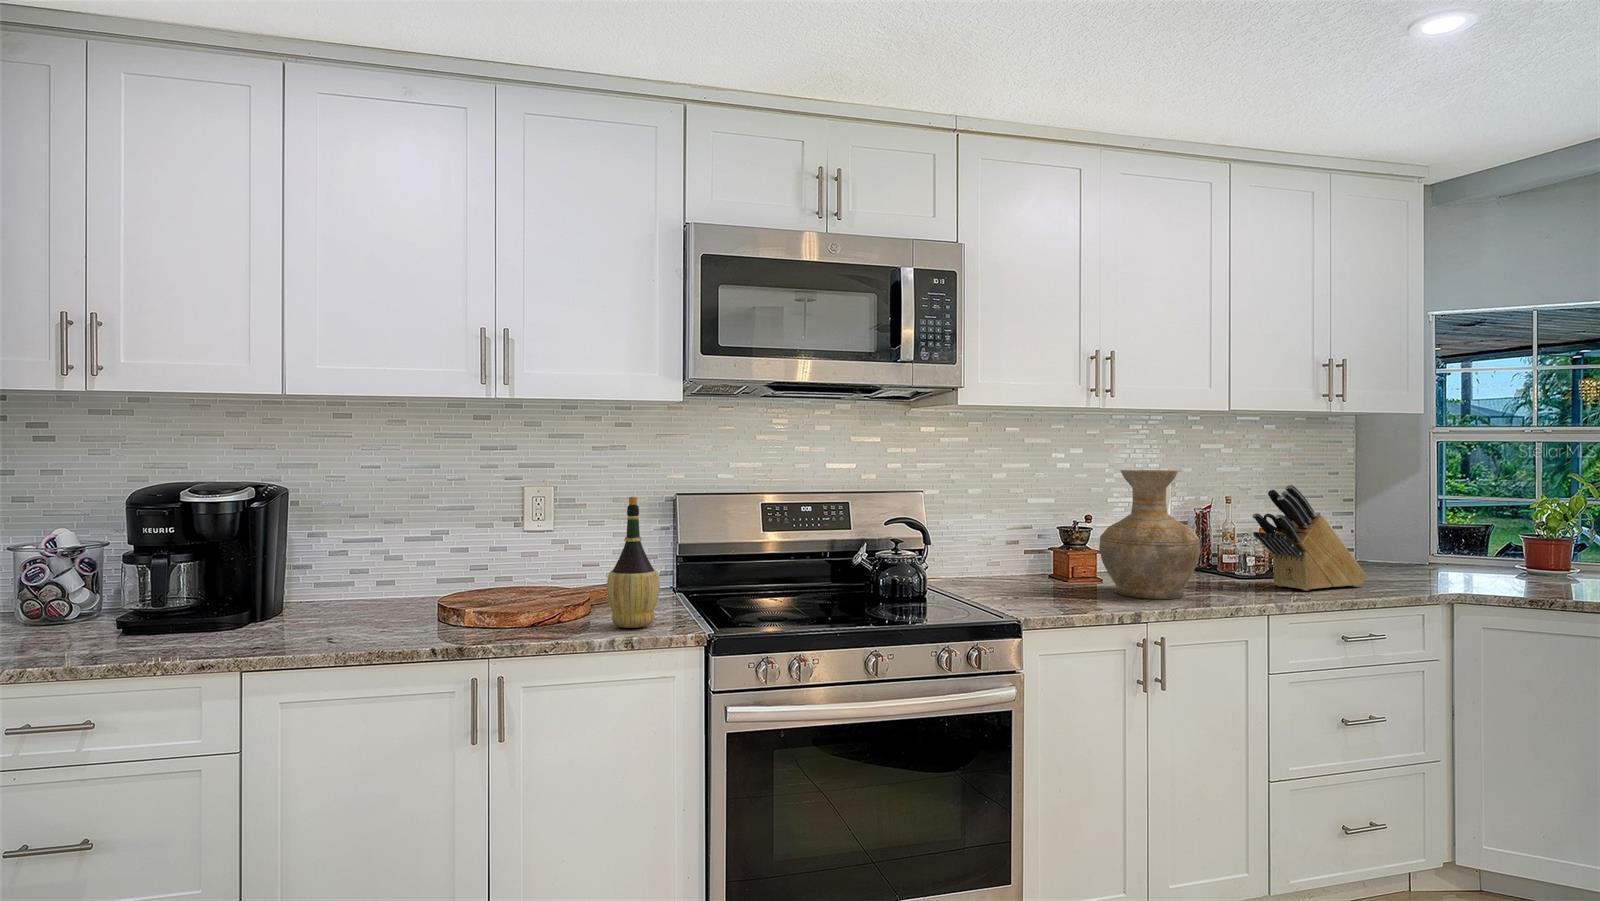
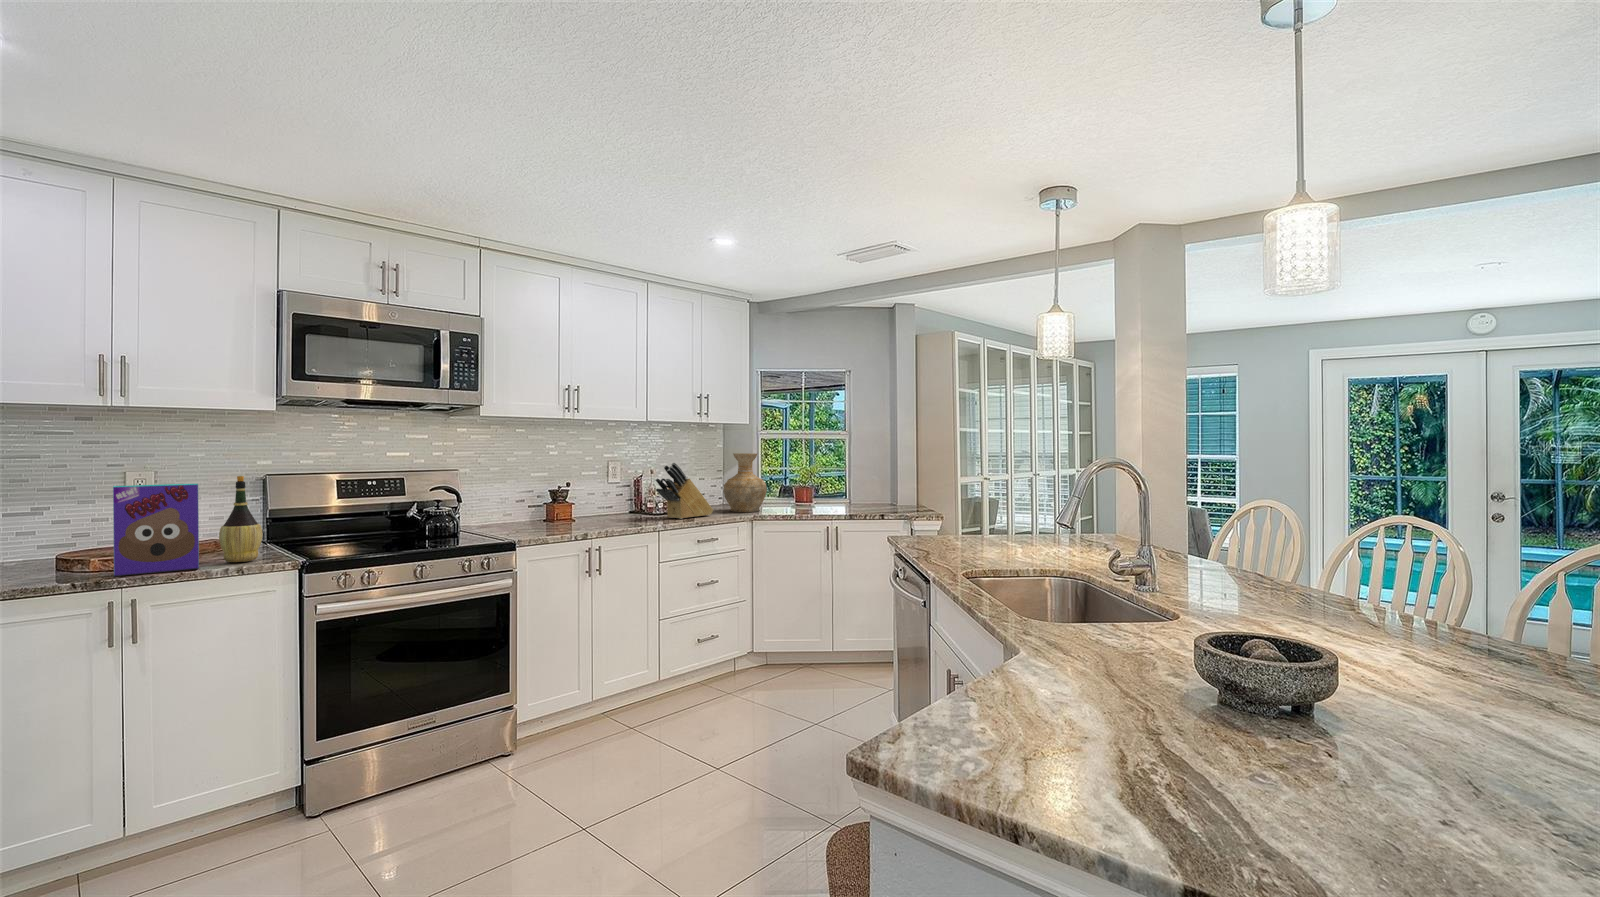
vase: present [1099,470,1201,599] -> present [723,453,767,512]
cereal box: none [481,507,580,640] -> present [113,484,199,576]

